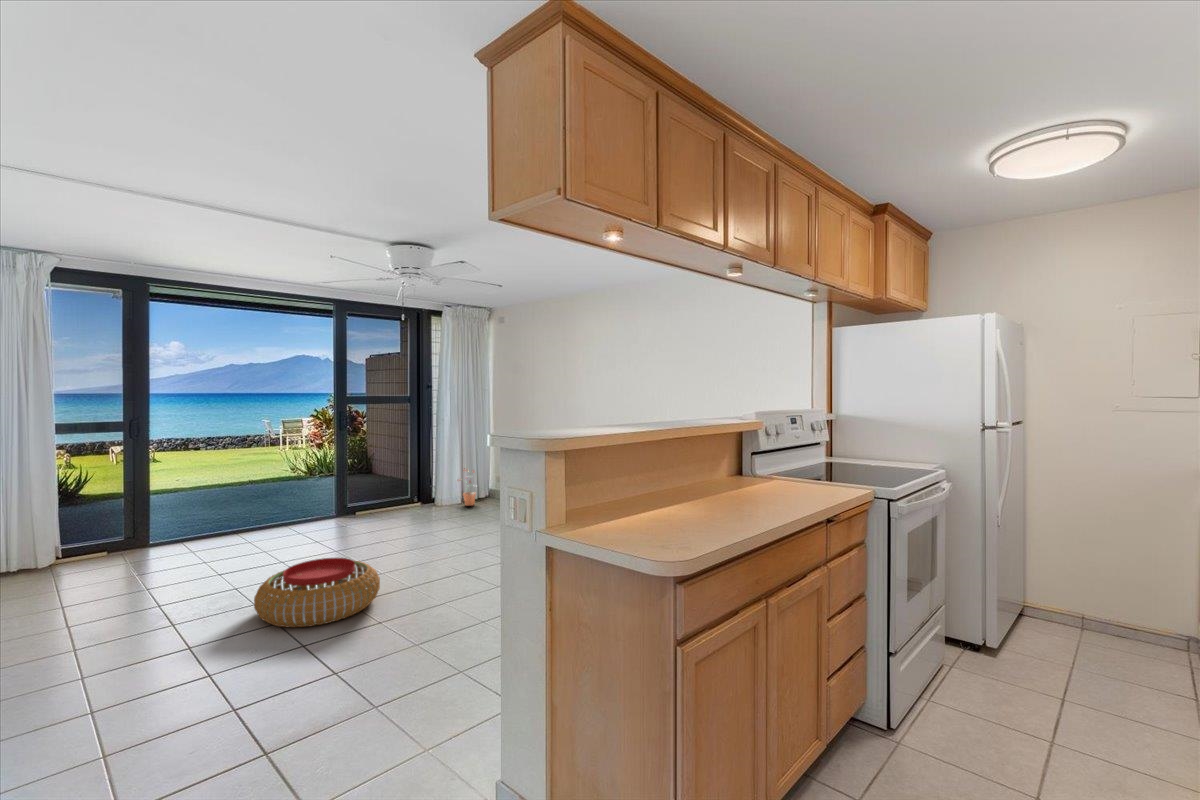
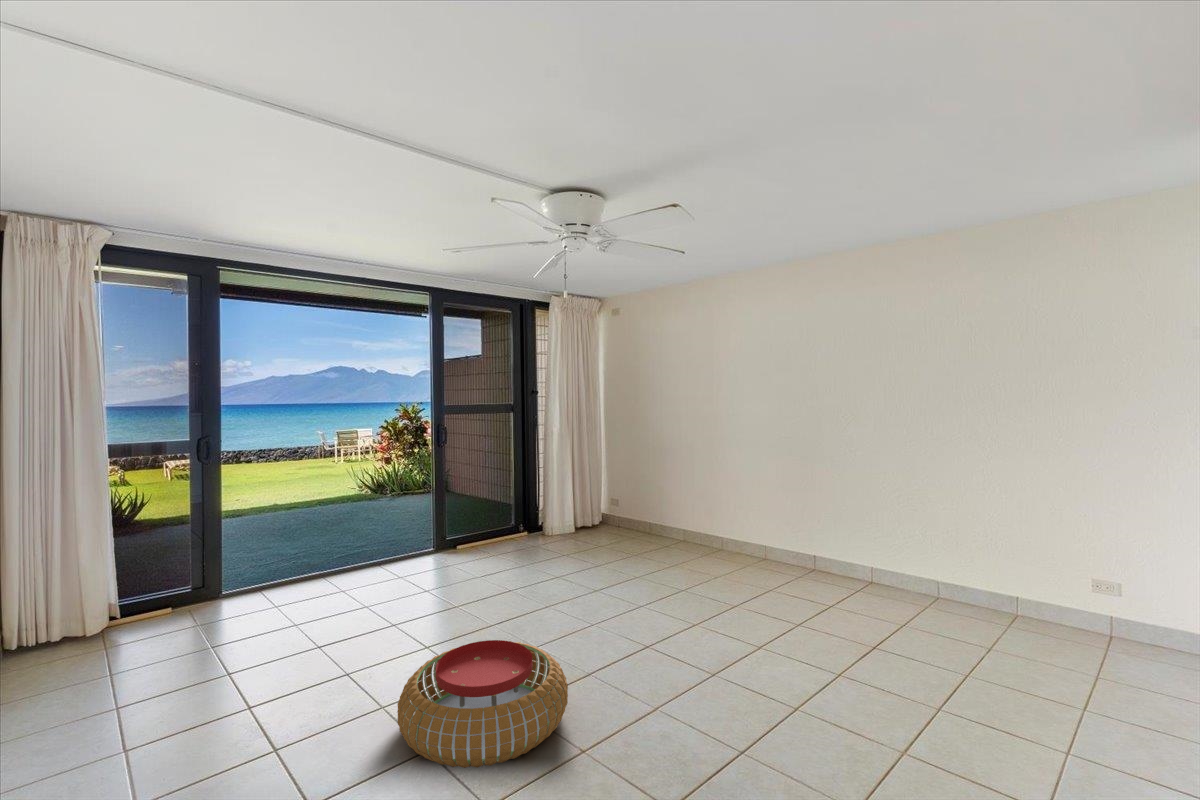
potted plant: present [463,468,476,506] -> none [571,491,596,537]

